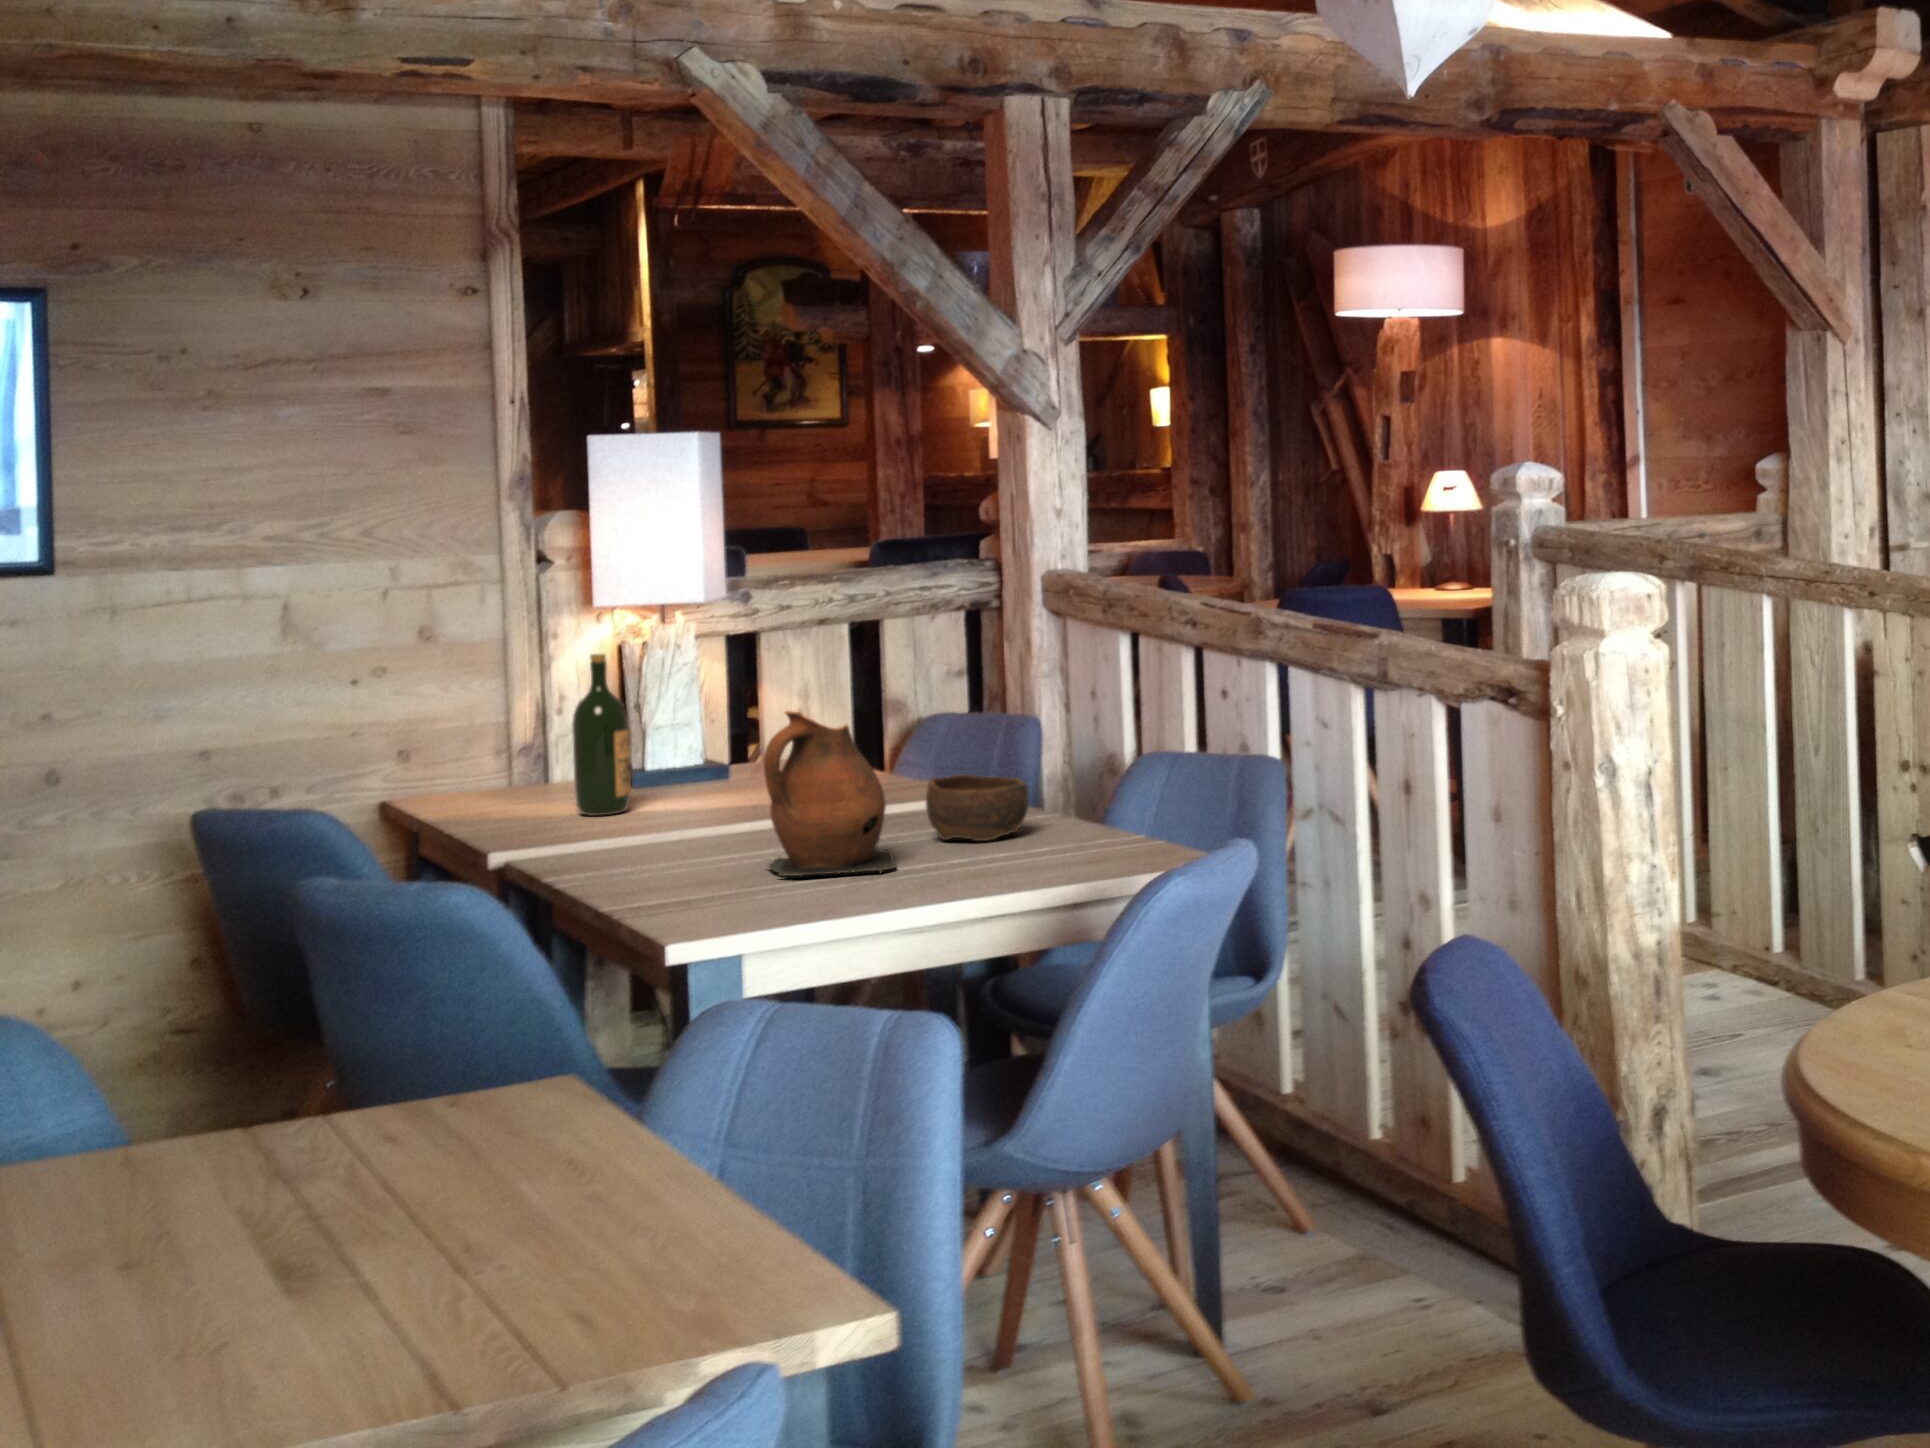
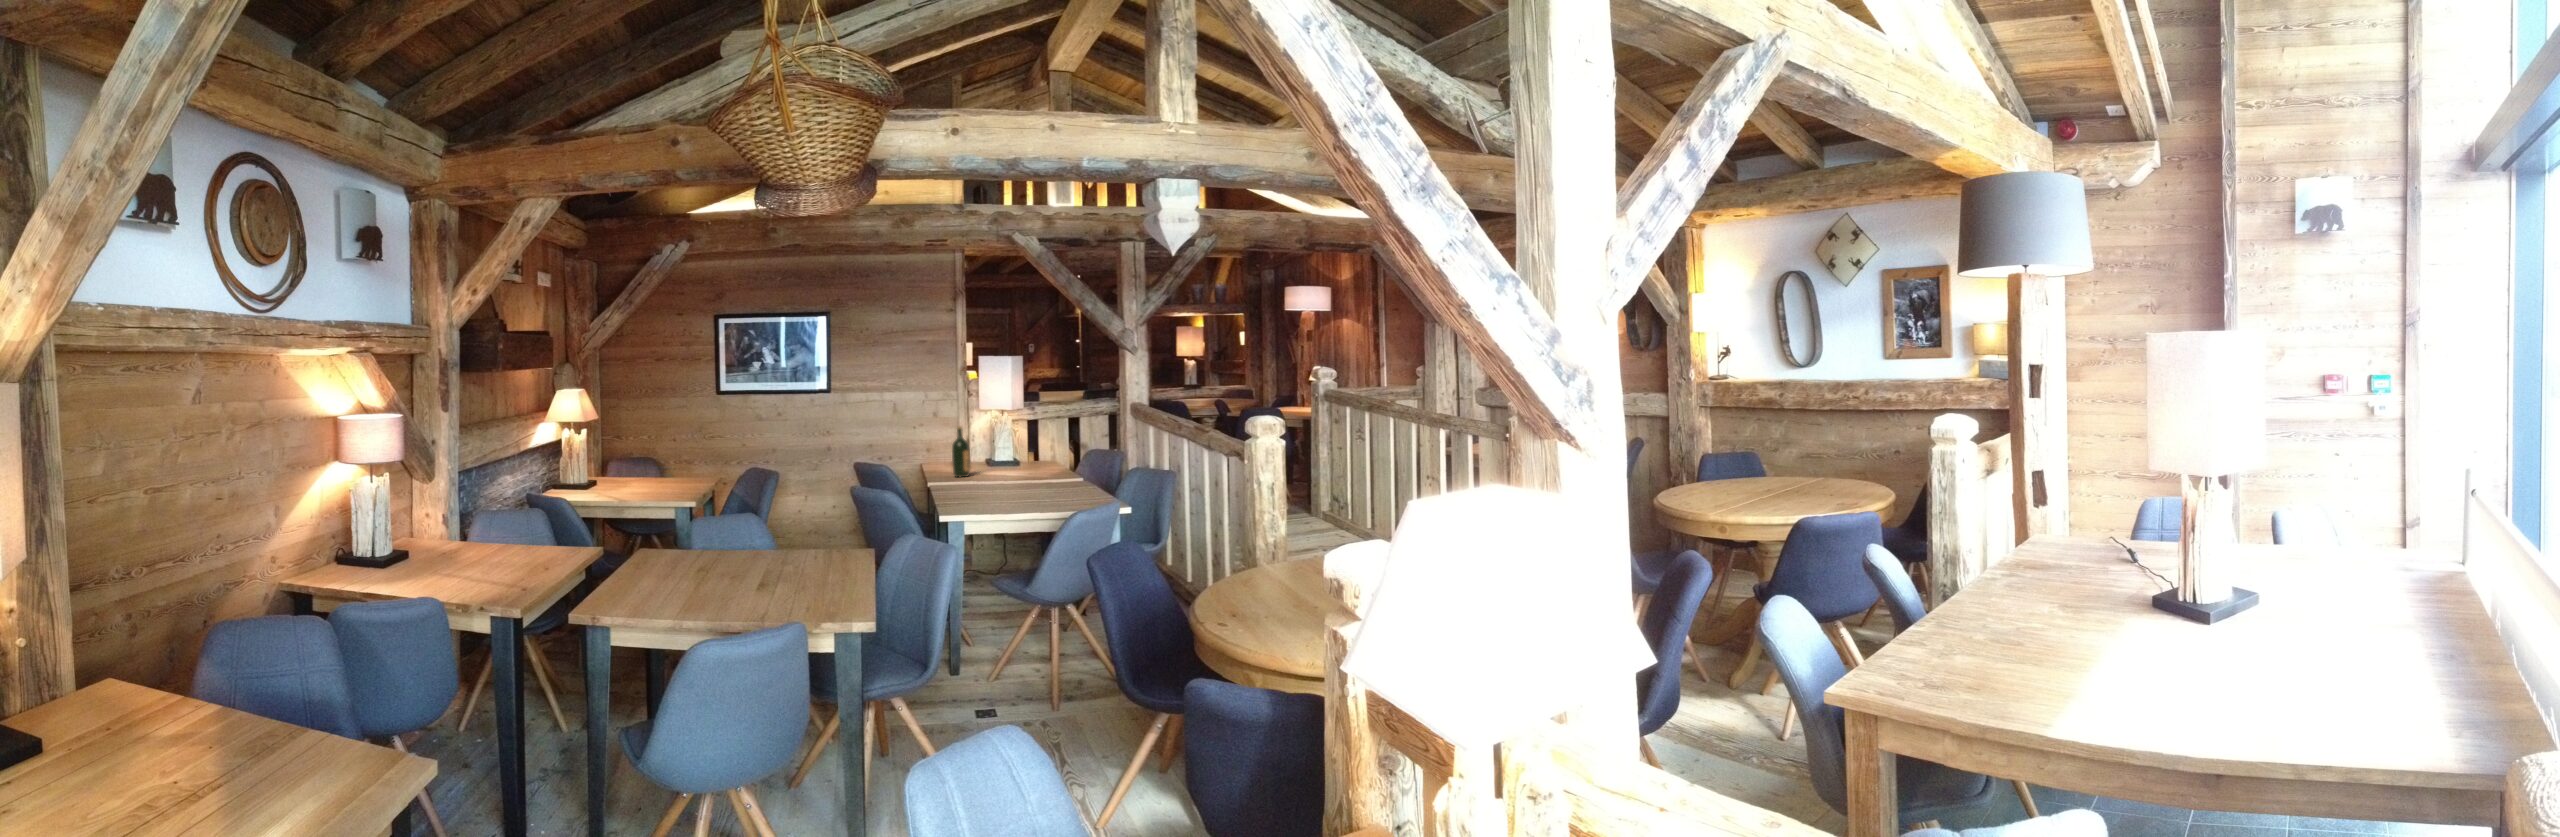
ceramic pitcher: present [764,711,896,876] -> none [974,444,1021,495]
bowl: present [926,774,1029,841] -> none [1037,466,1070,487]

